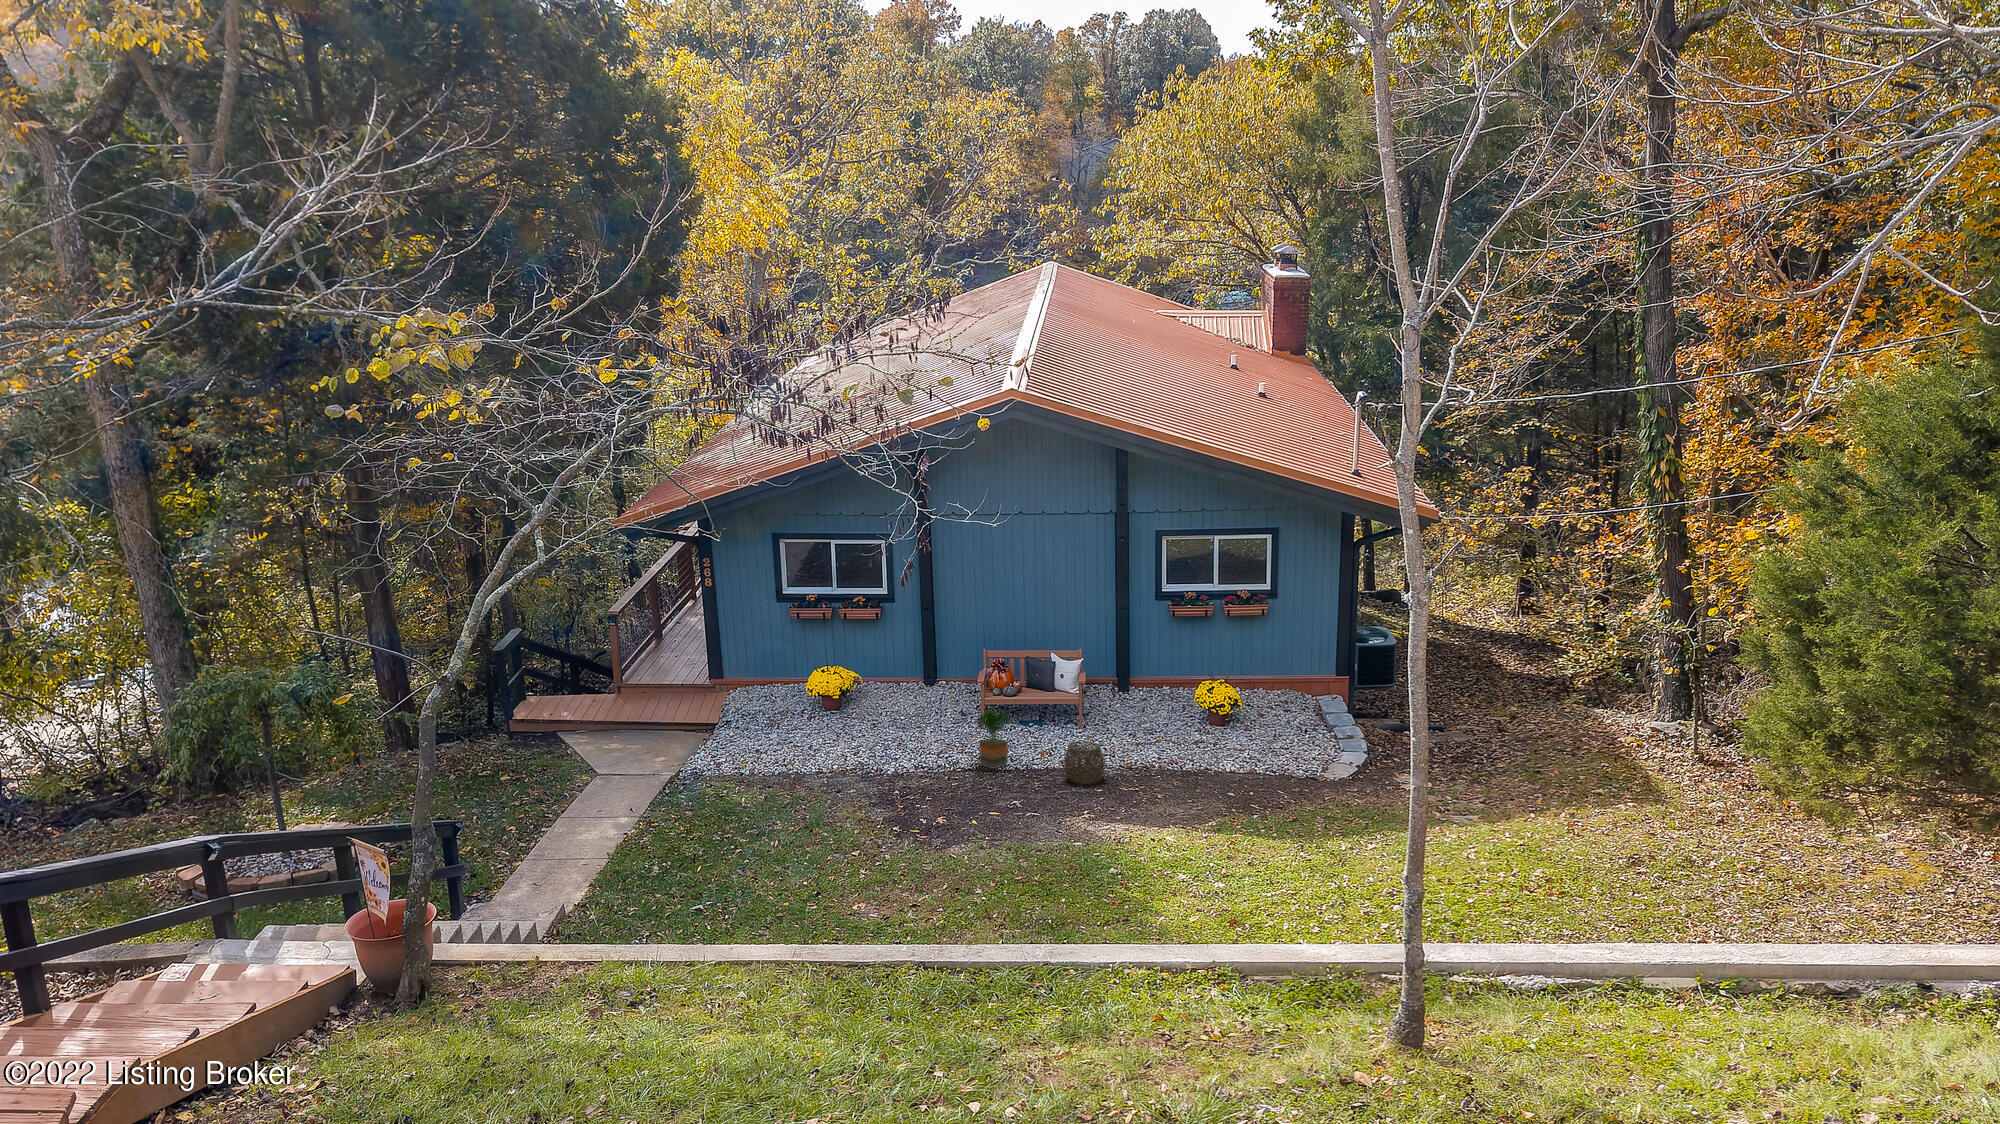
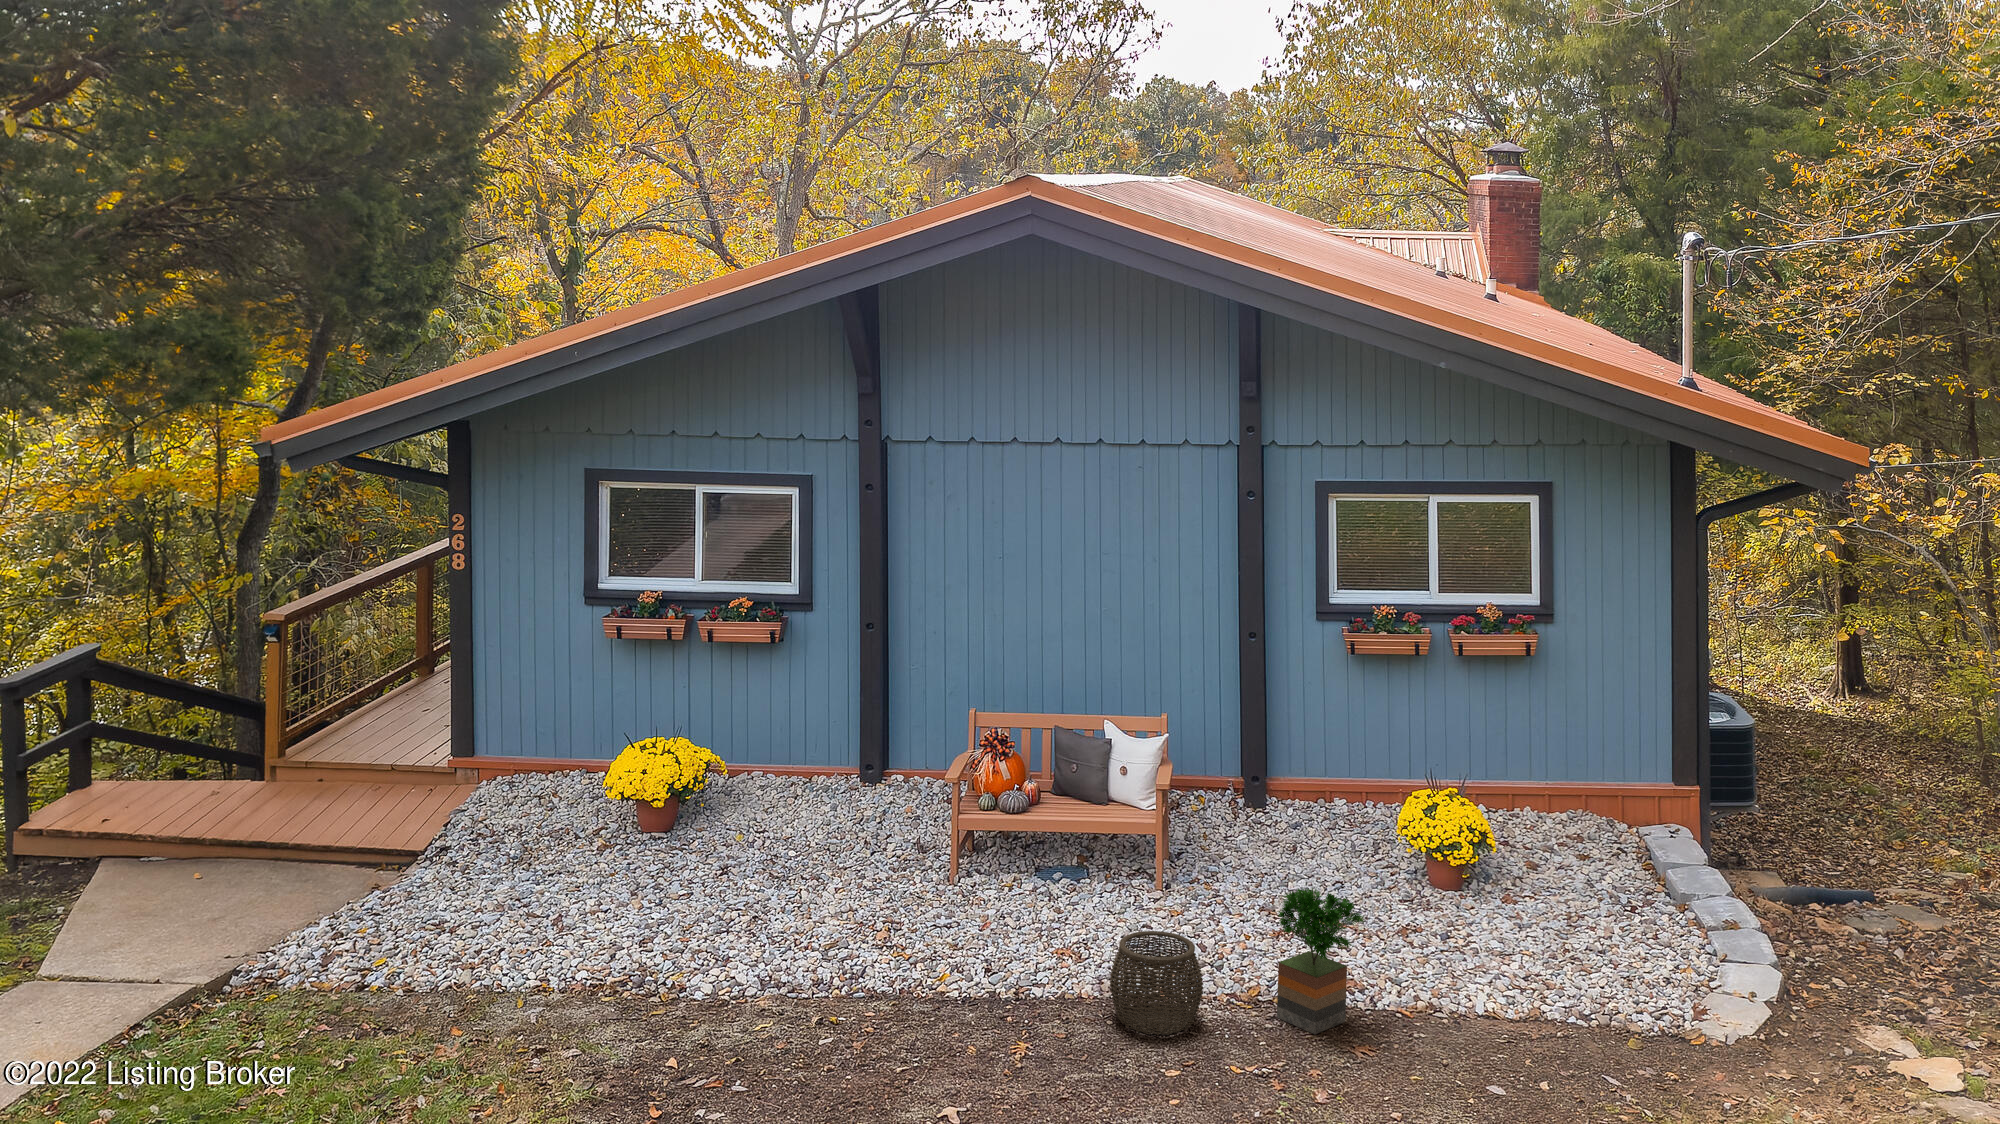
potted tree: present [977,710,1013,769] -> present [1277,888,1364,1034]

